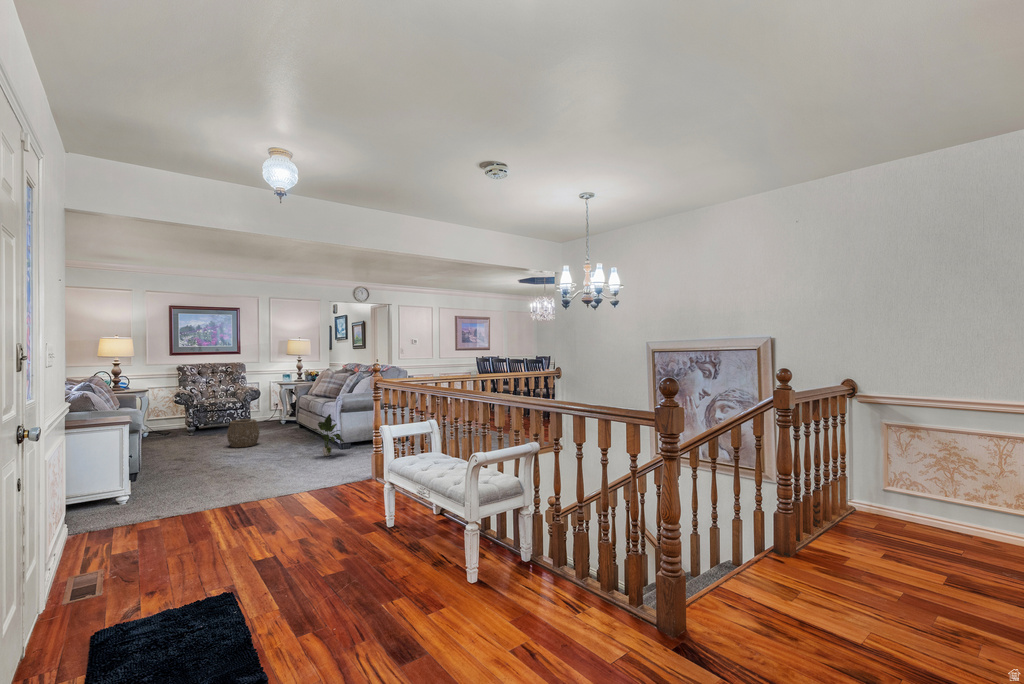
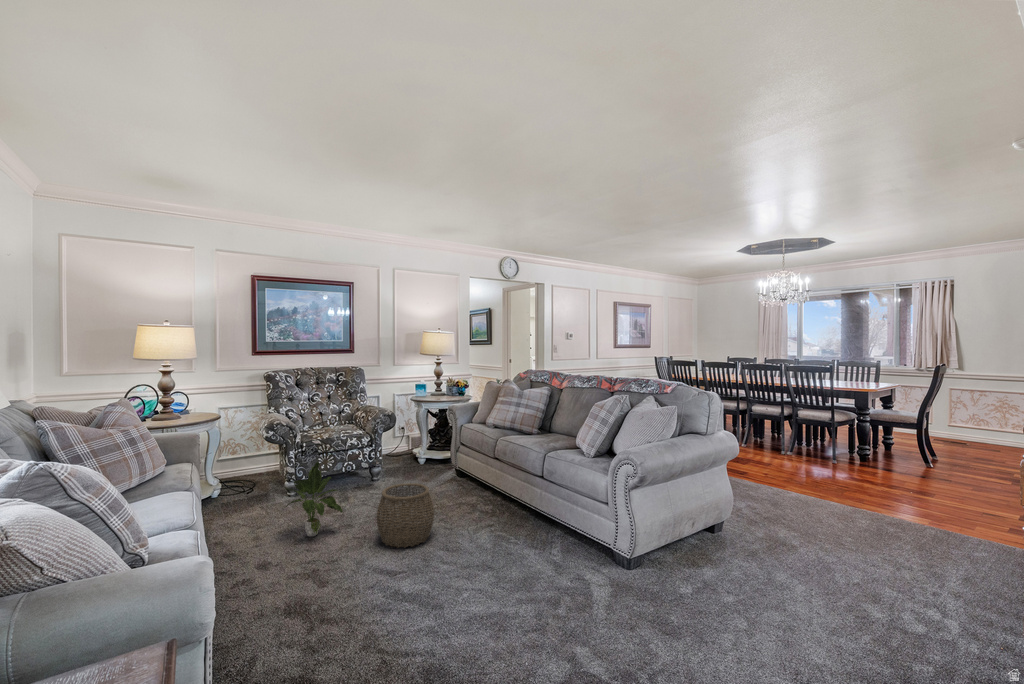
potted plant: present [313,414,344,456] -> present [284,462,343,536]

